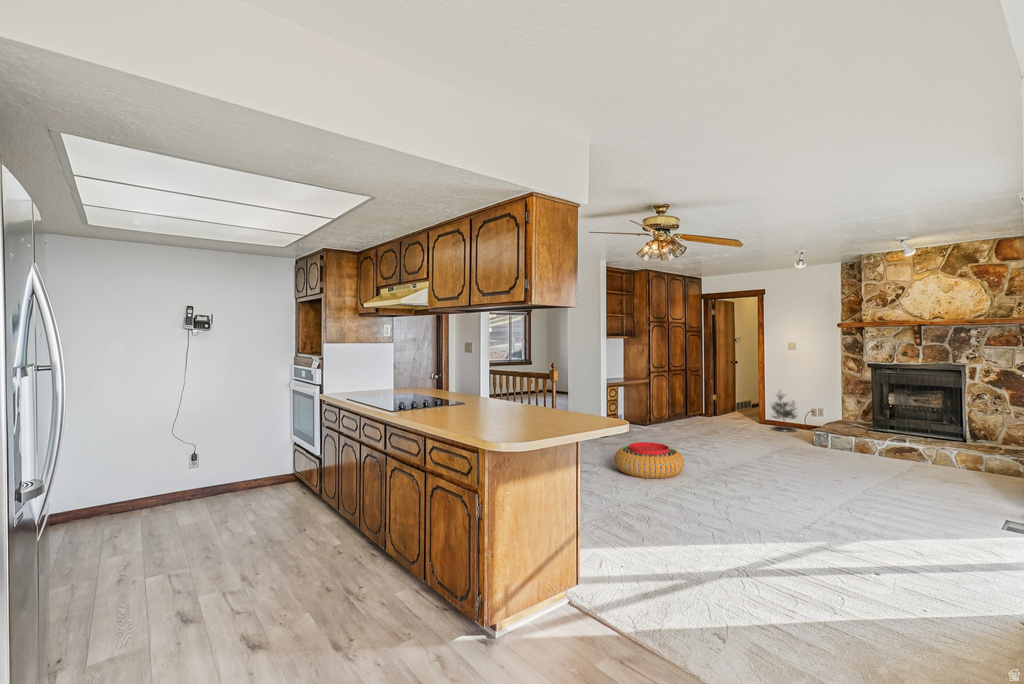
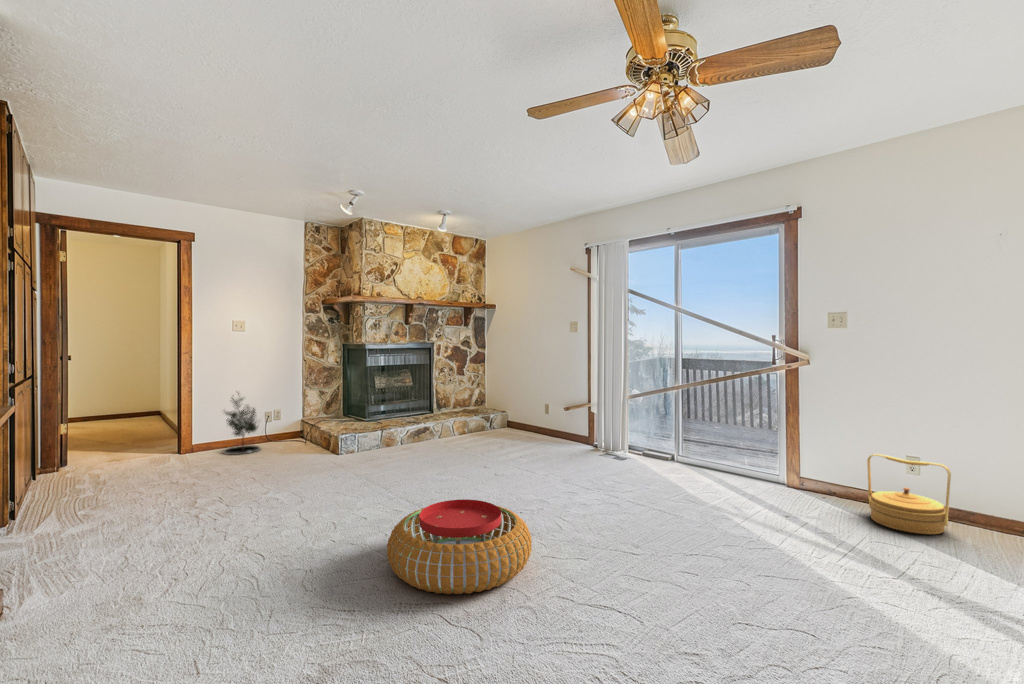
woven basket: none [822,532,913,639] -> present [867,454,951,534]

